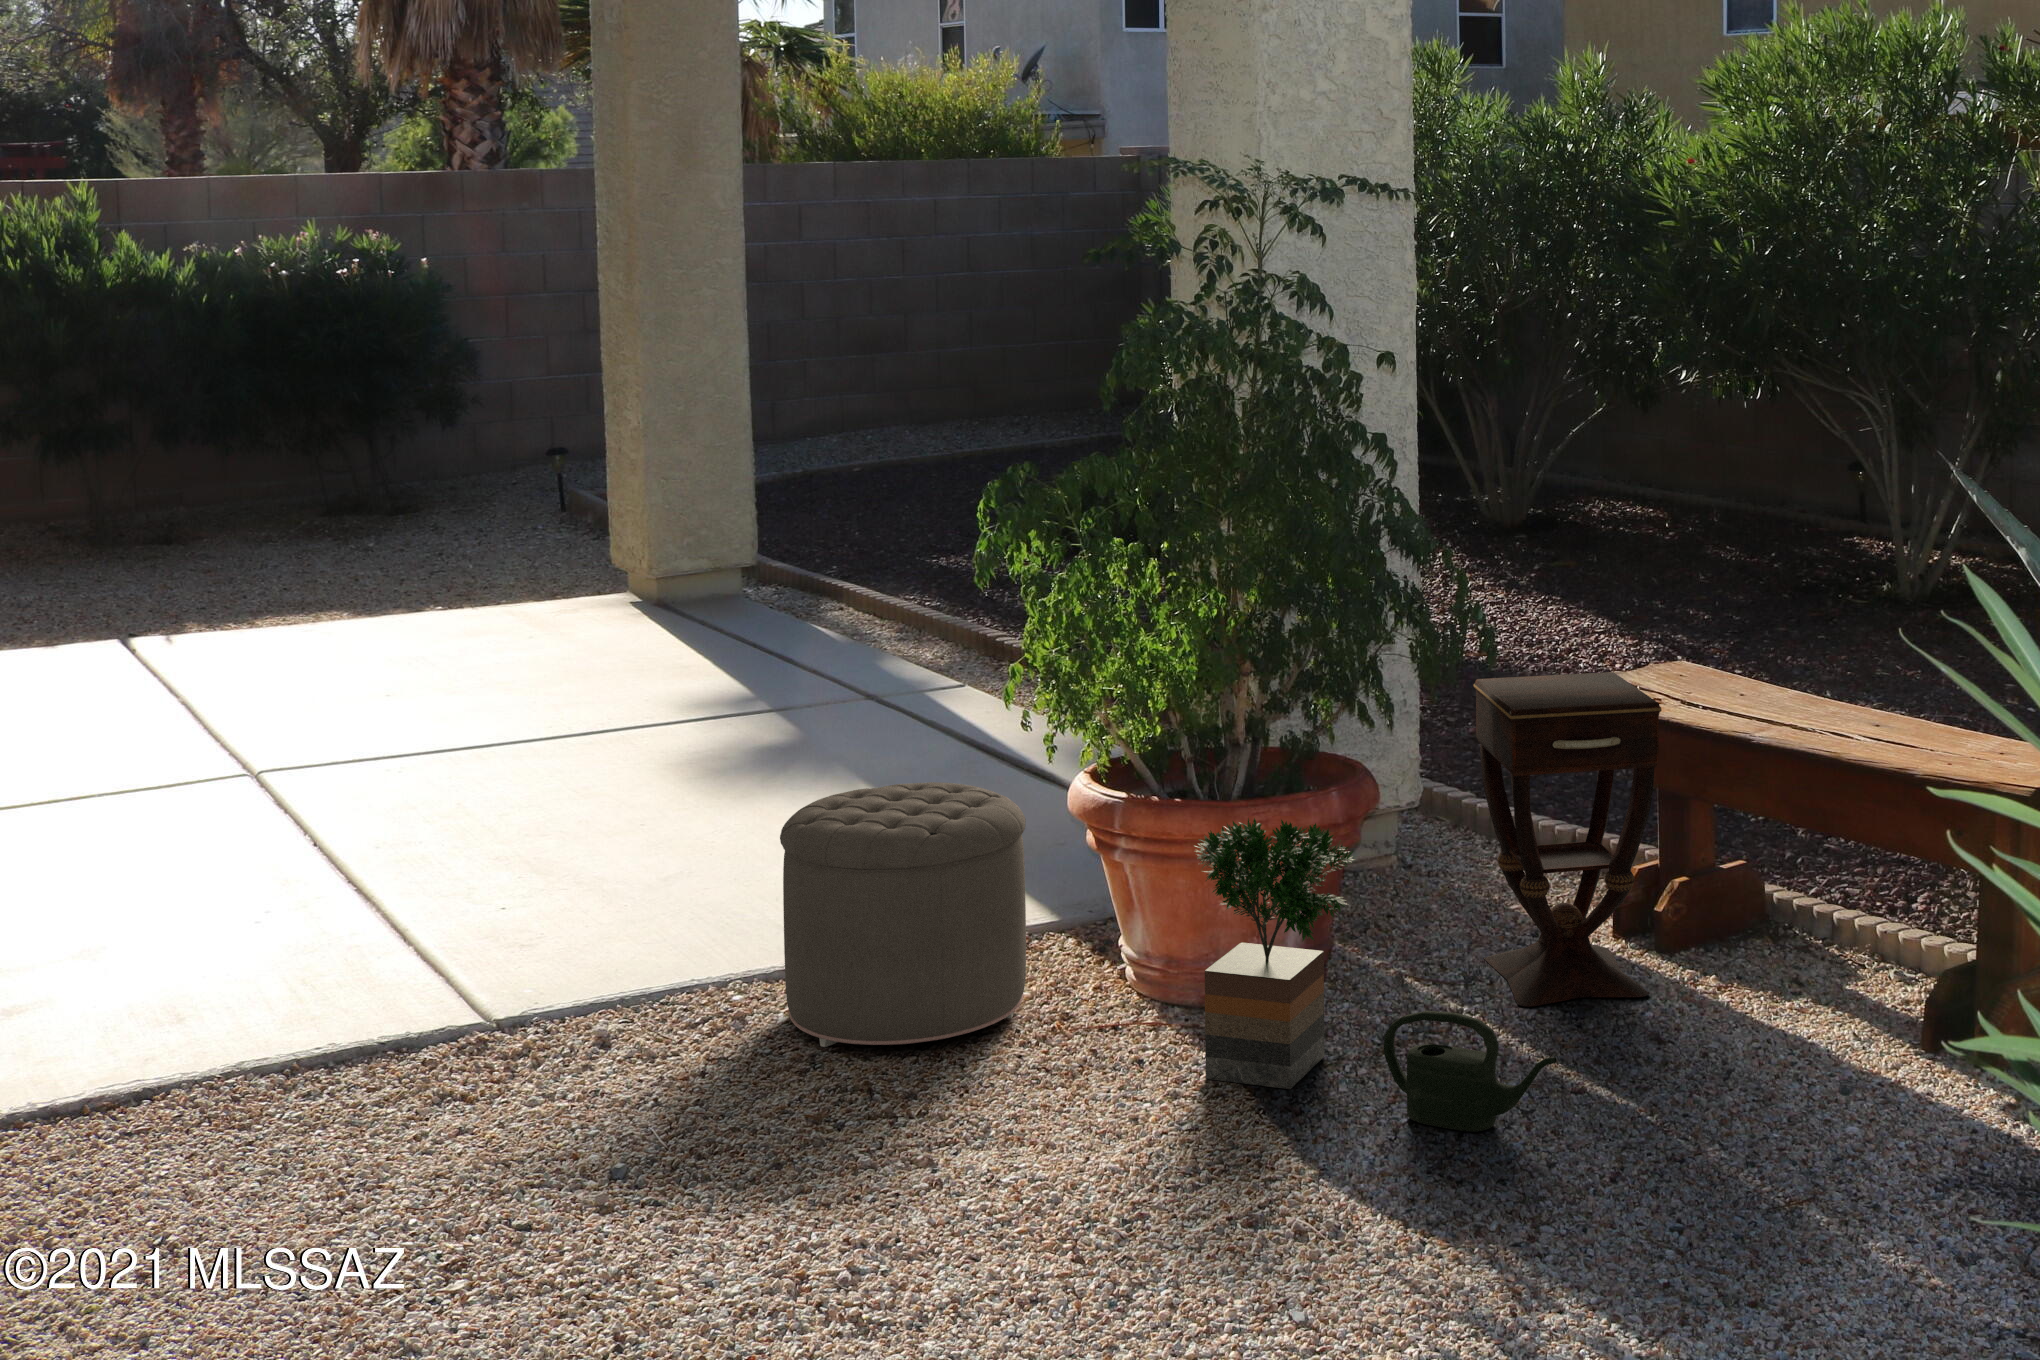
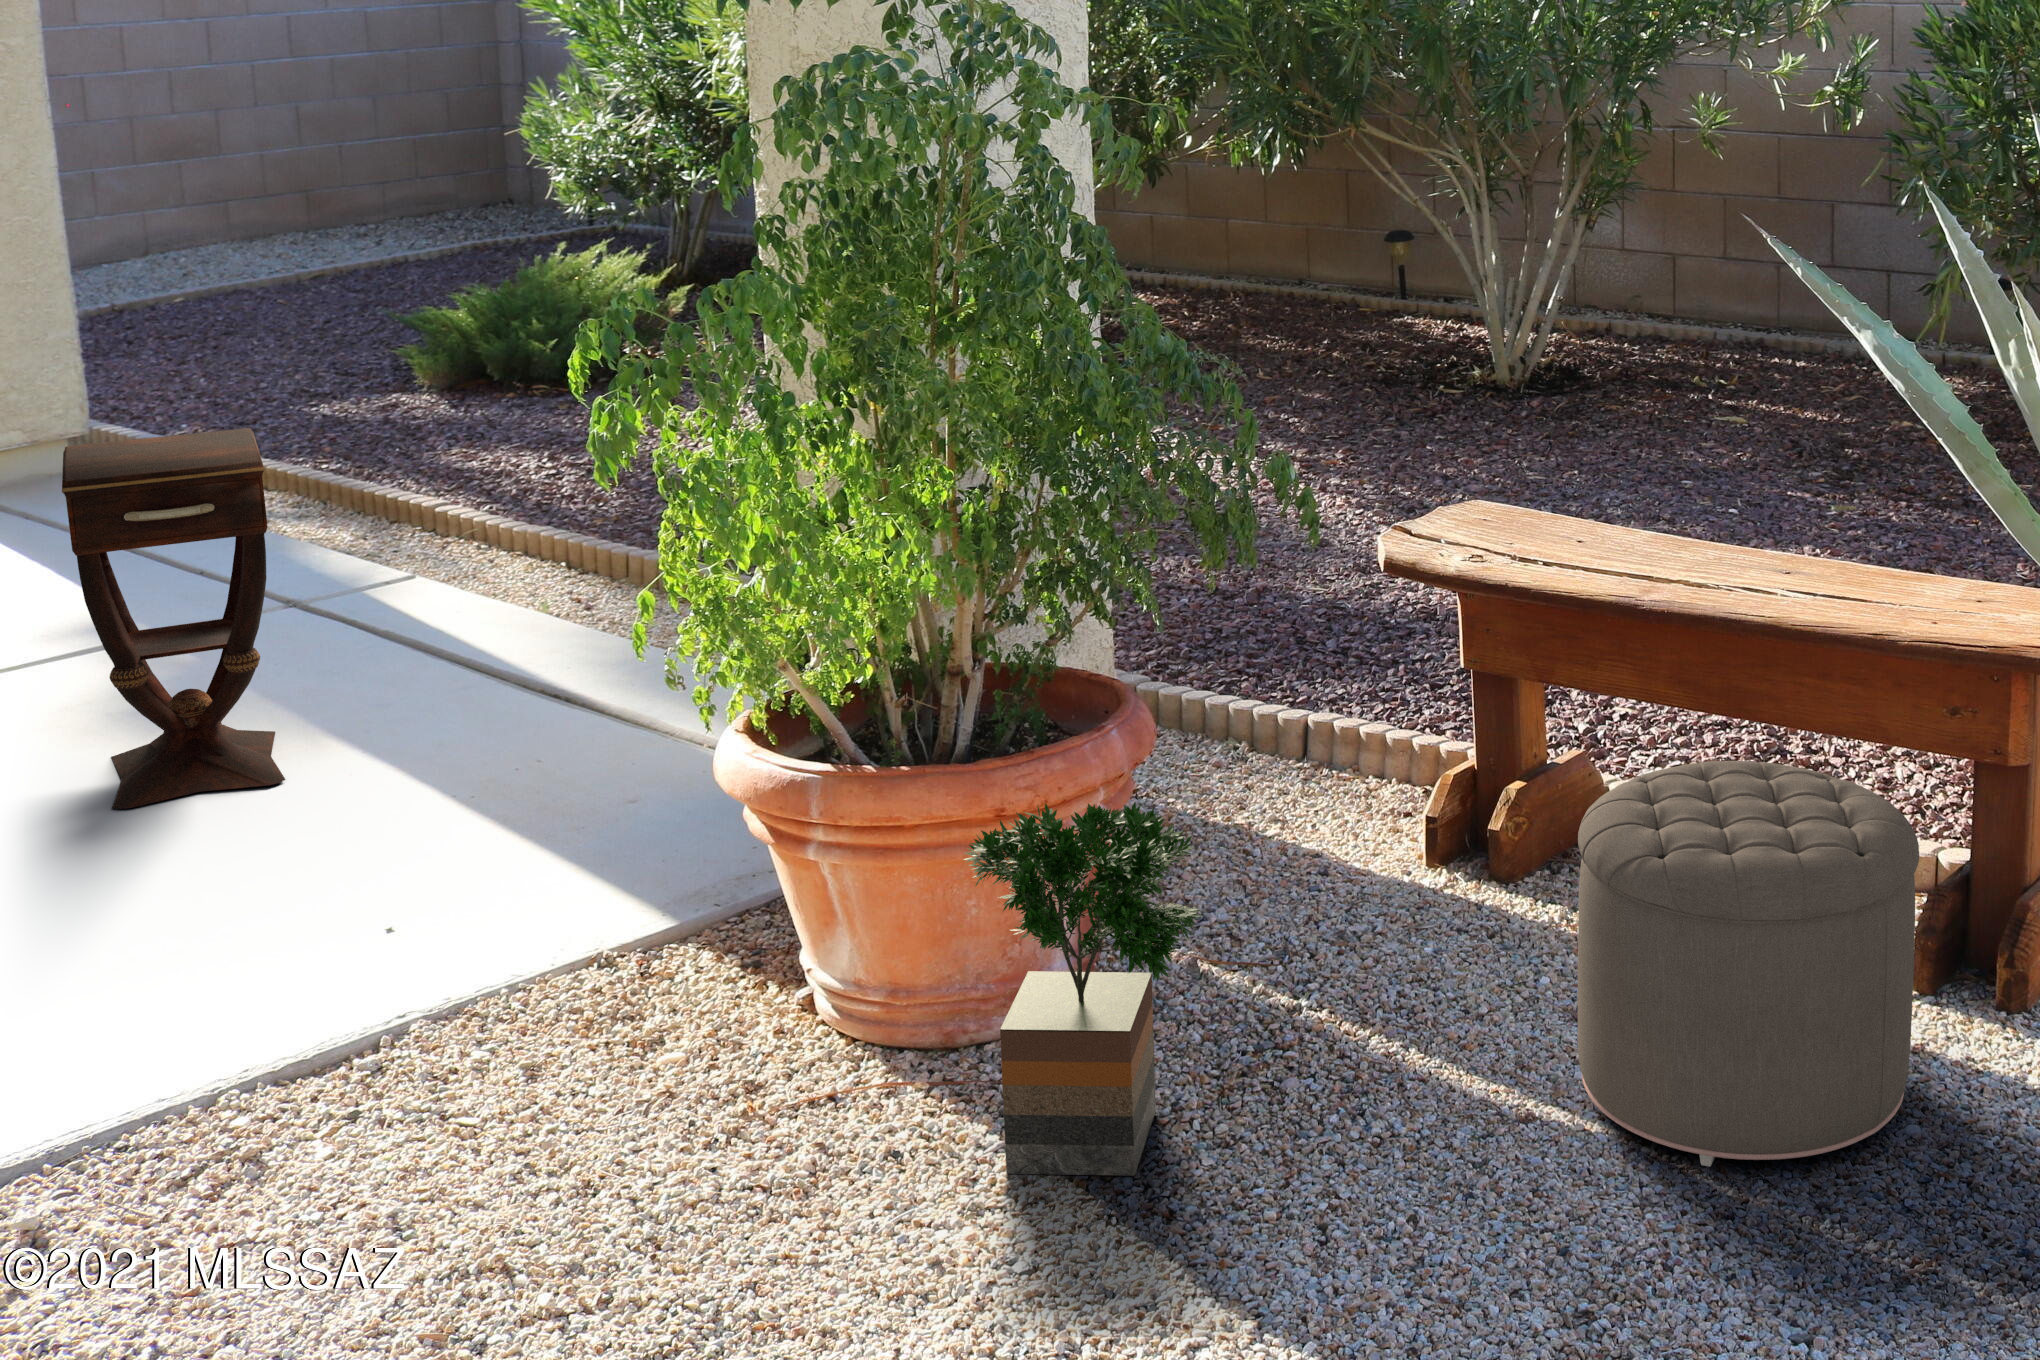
side table: present [1474,672,1662,1006] -> present [62,428,285,809]
ottoman: present [780,782,1026,1047] -> present [1578,761,1919,1167]
watering can: present [1384,1011,1556,1132] -> none [1278,1056,1531,1213]

